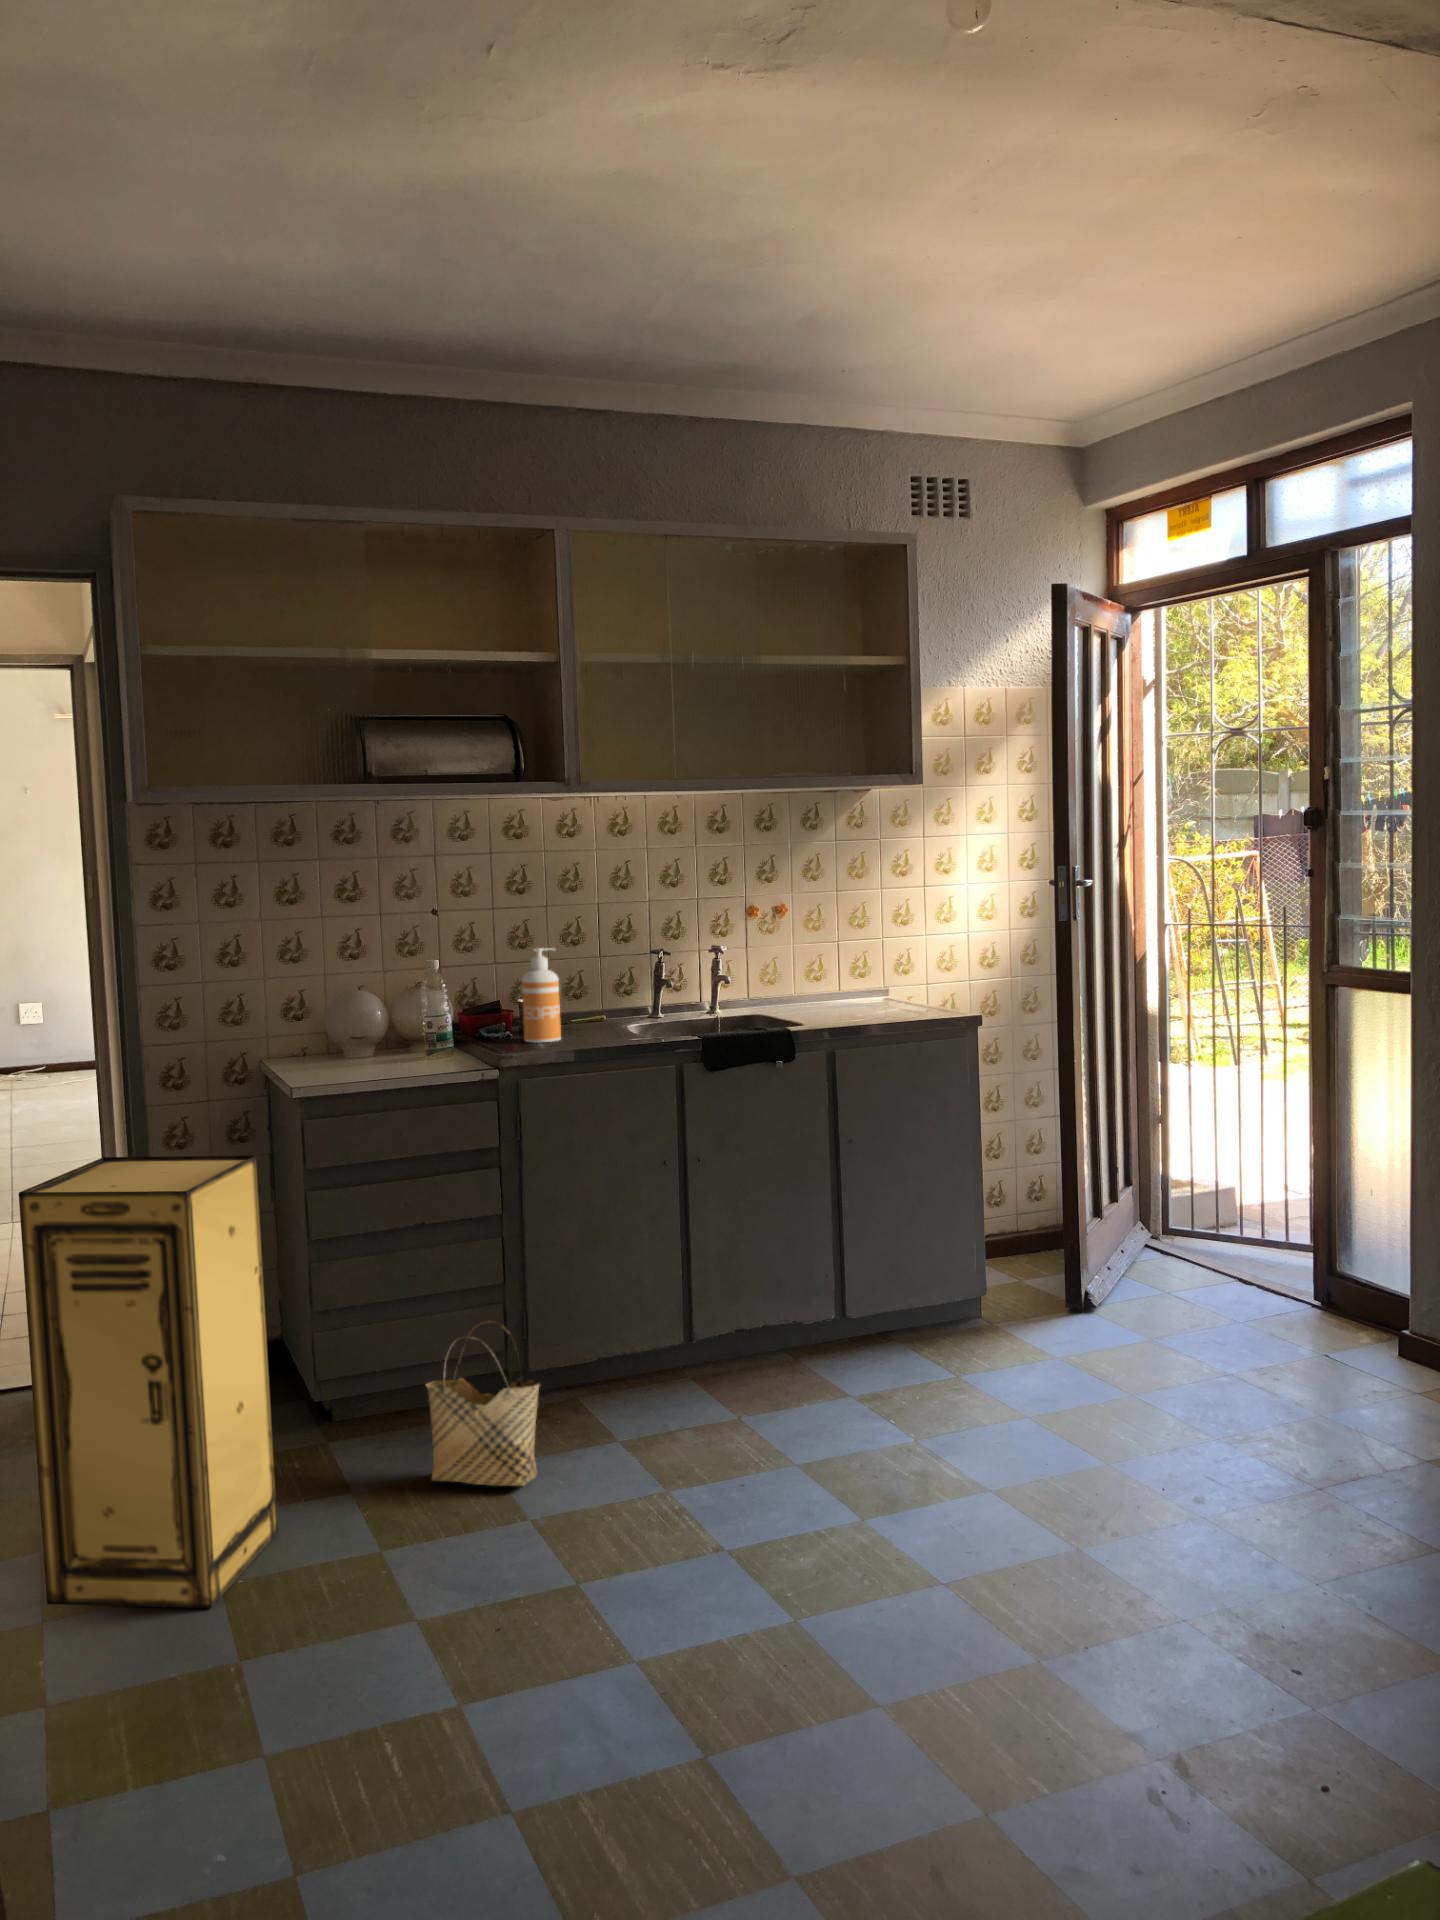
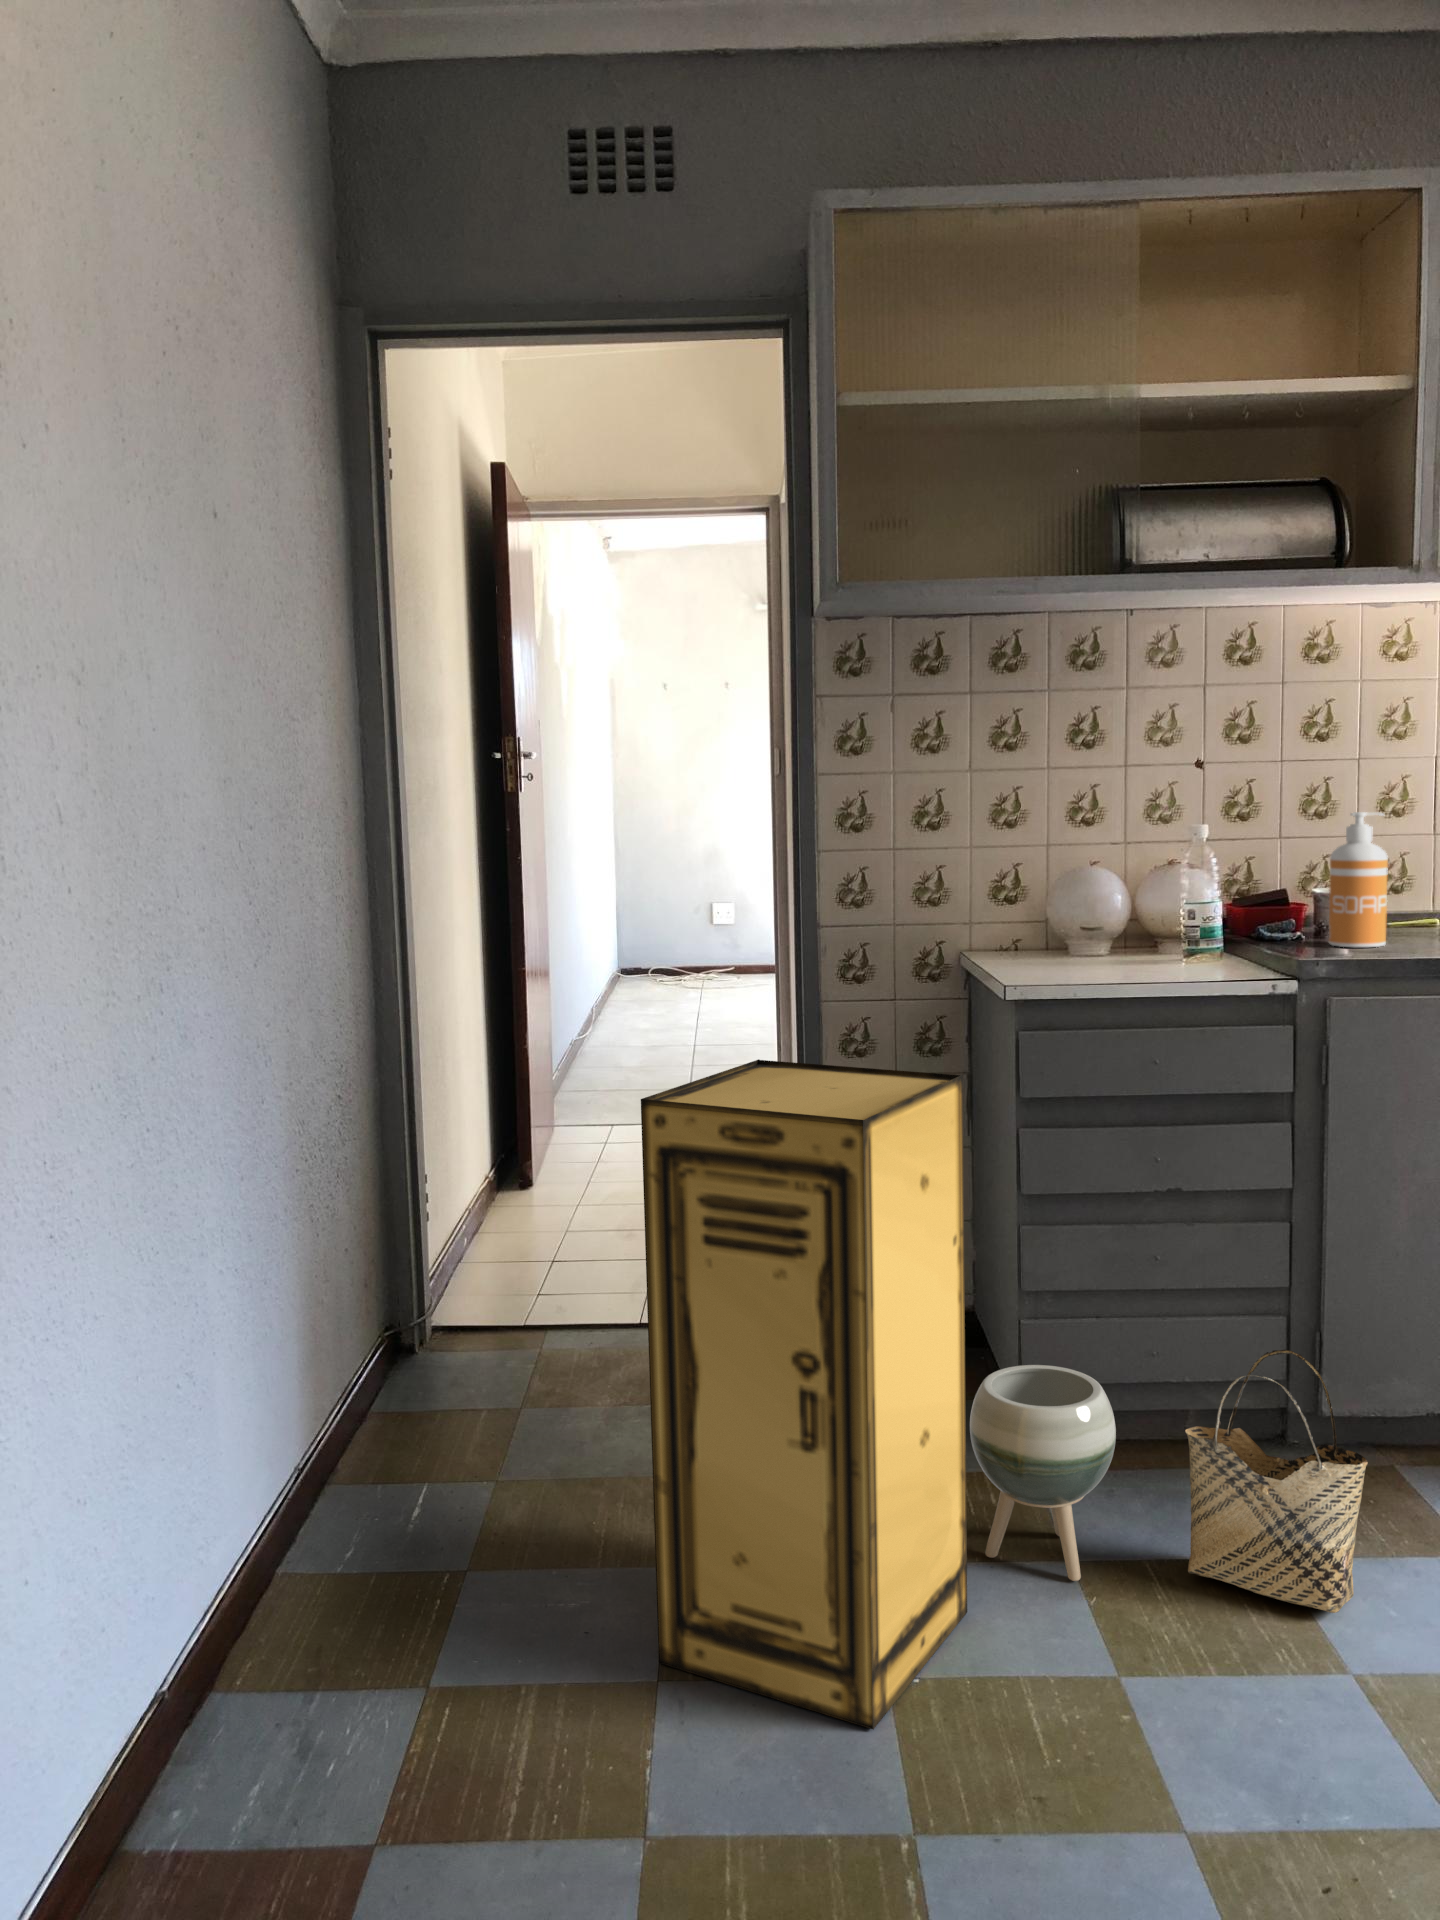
planter: none [276,1356,379,1501] -> present [970,1365,1116,1581]

